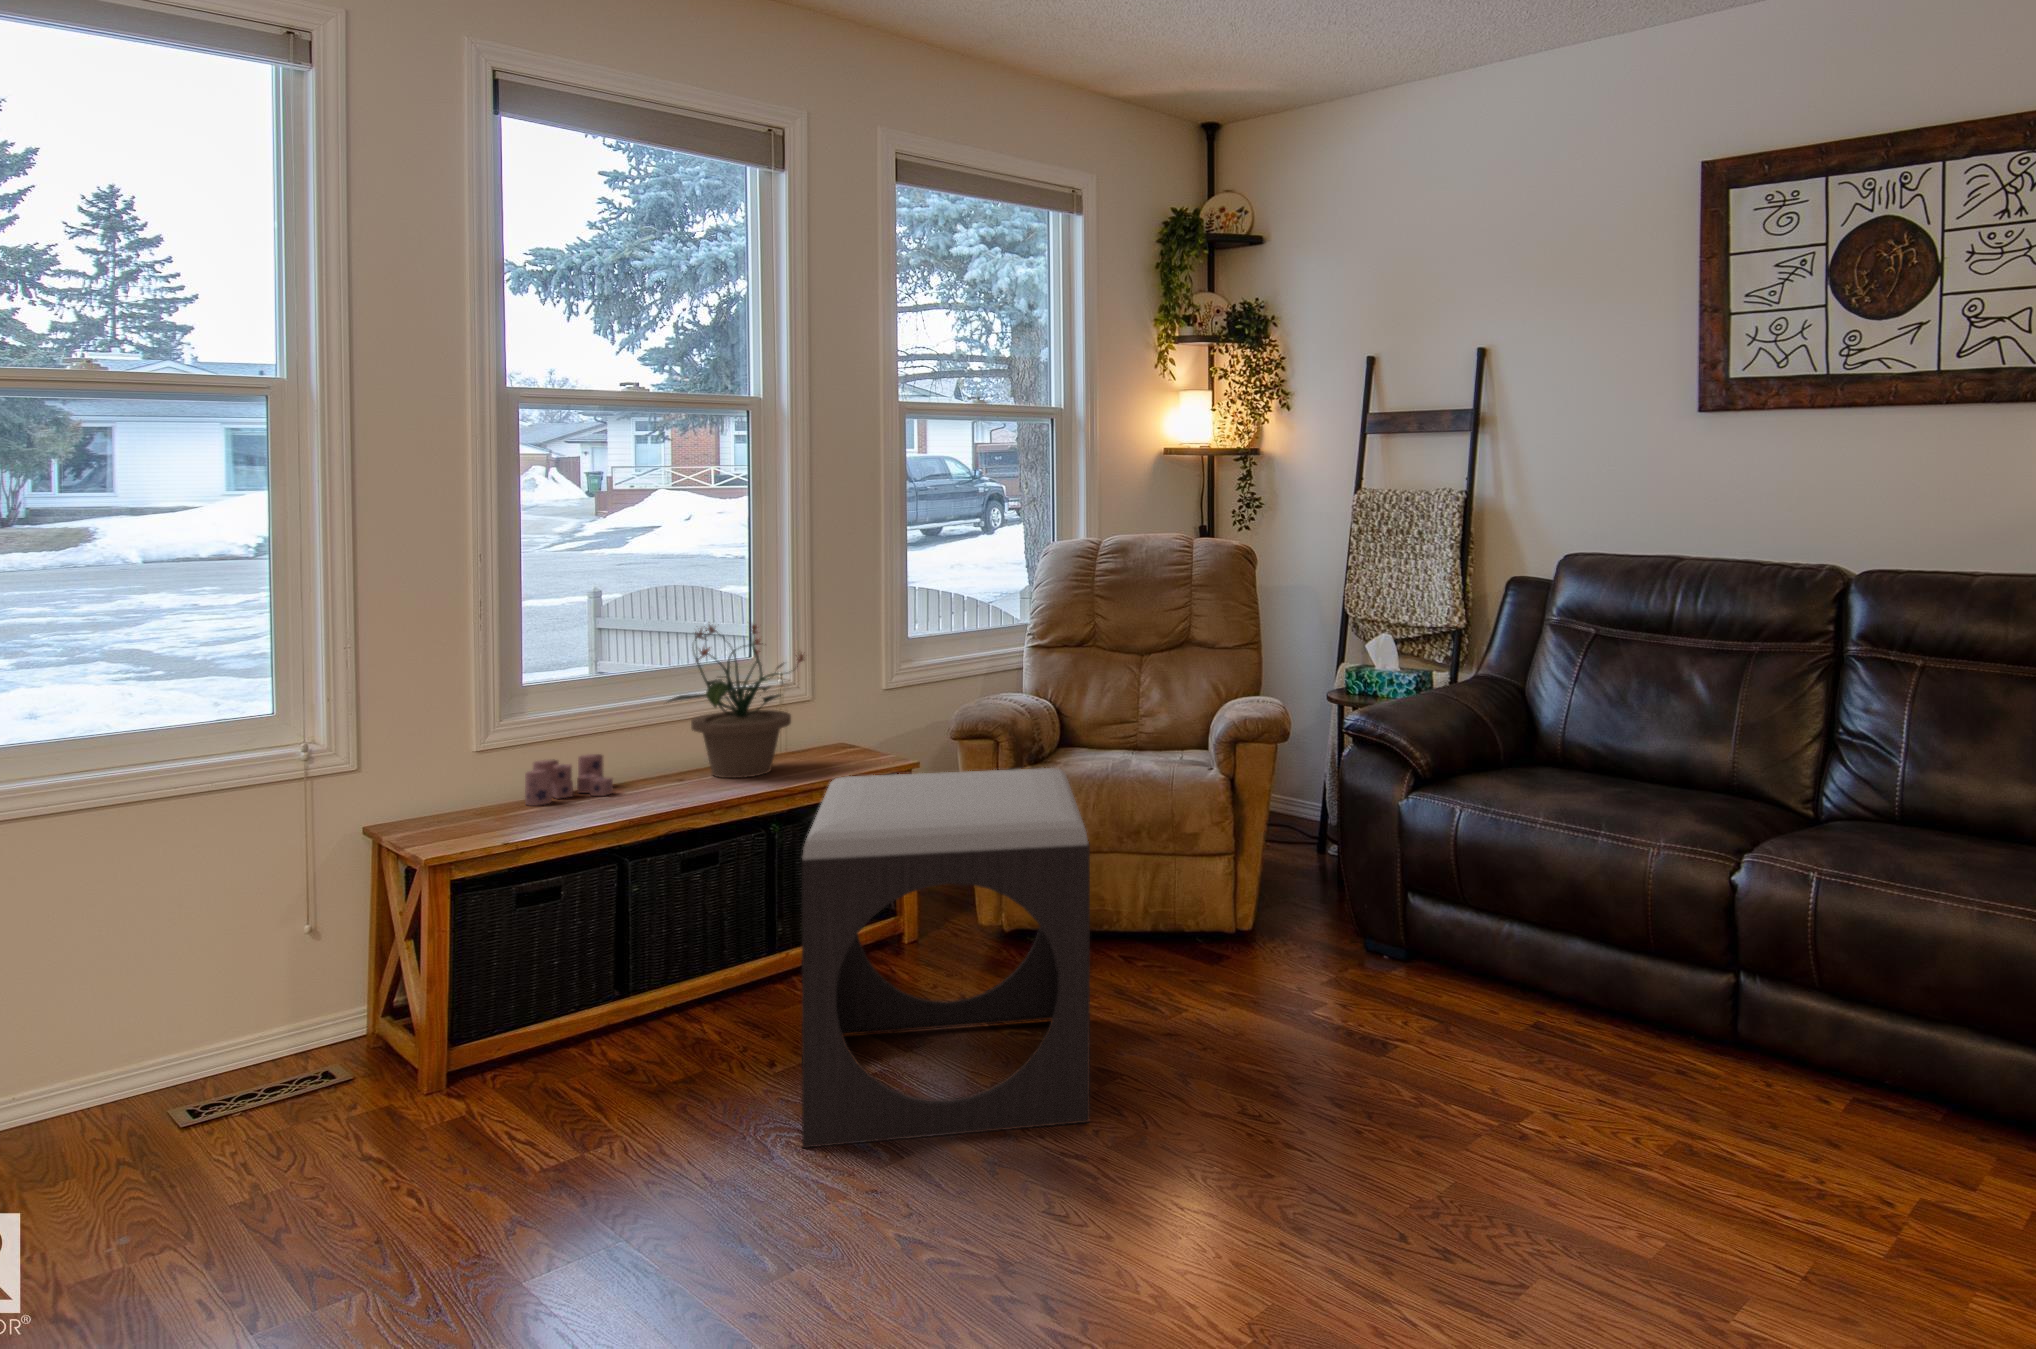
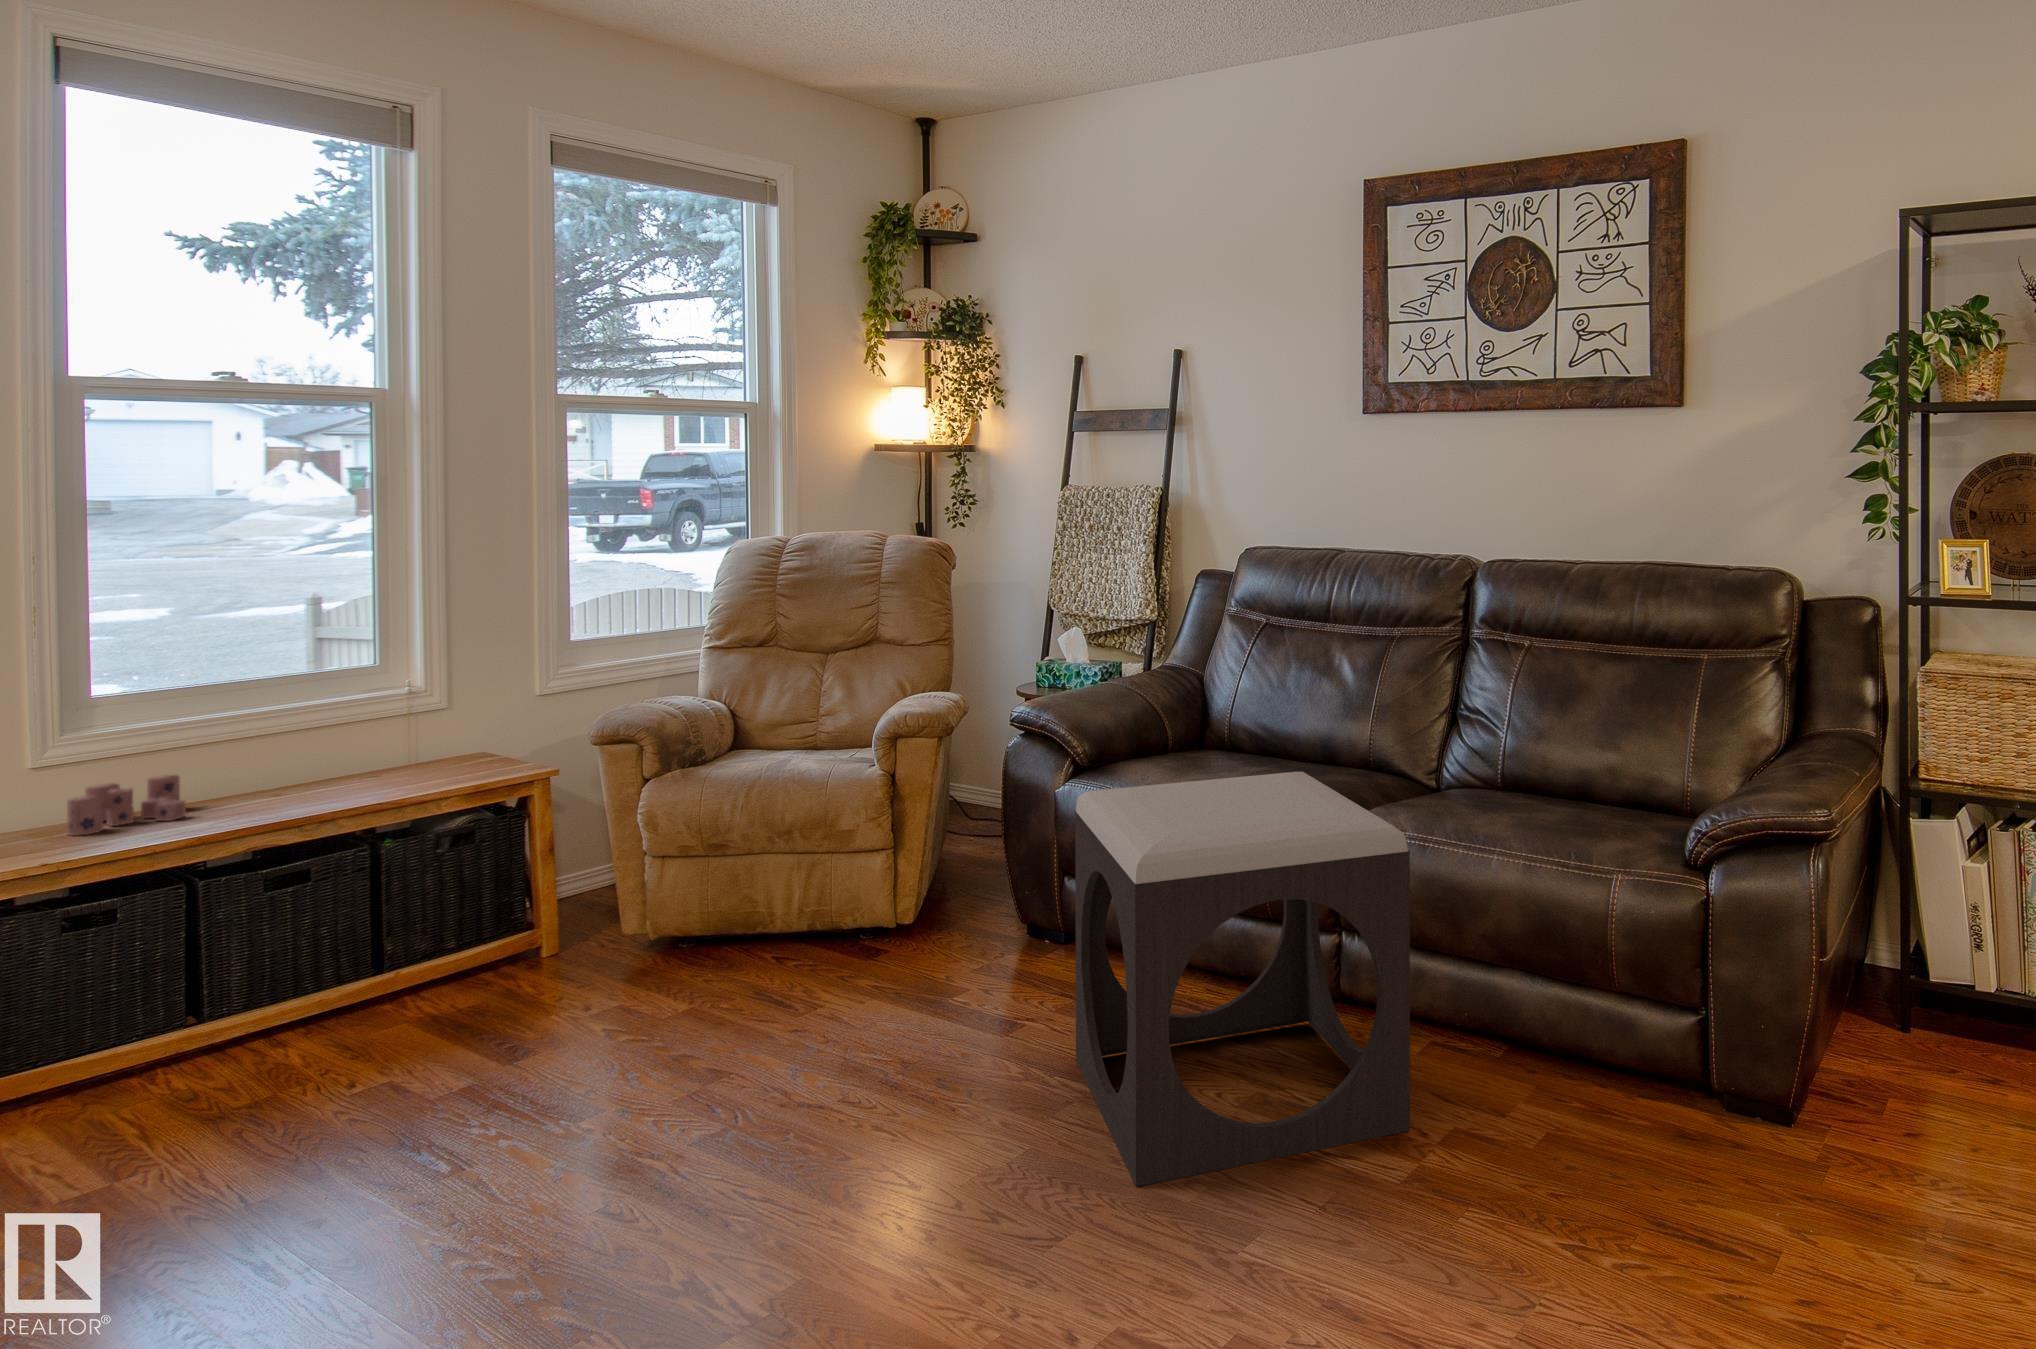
potted plant: present [670,625,805,778] -> none [255,627,437,794]
footstool: present [802,768,1090,1148] -> present [1075,772,1410,1187]

